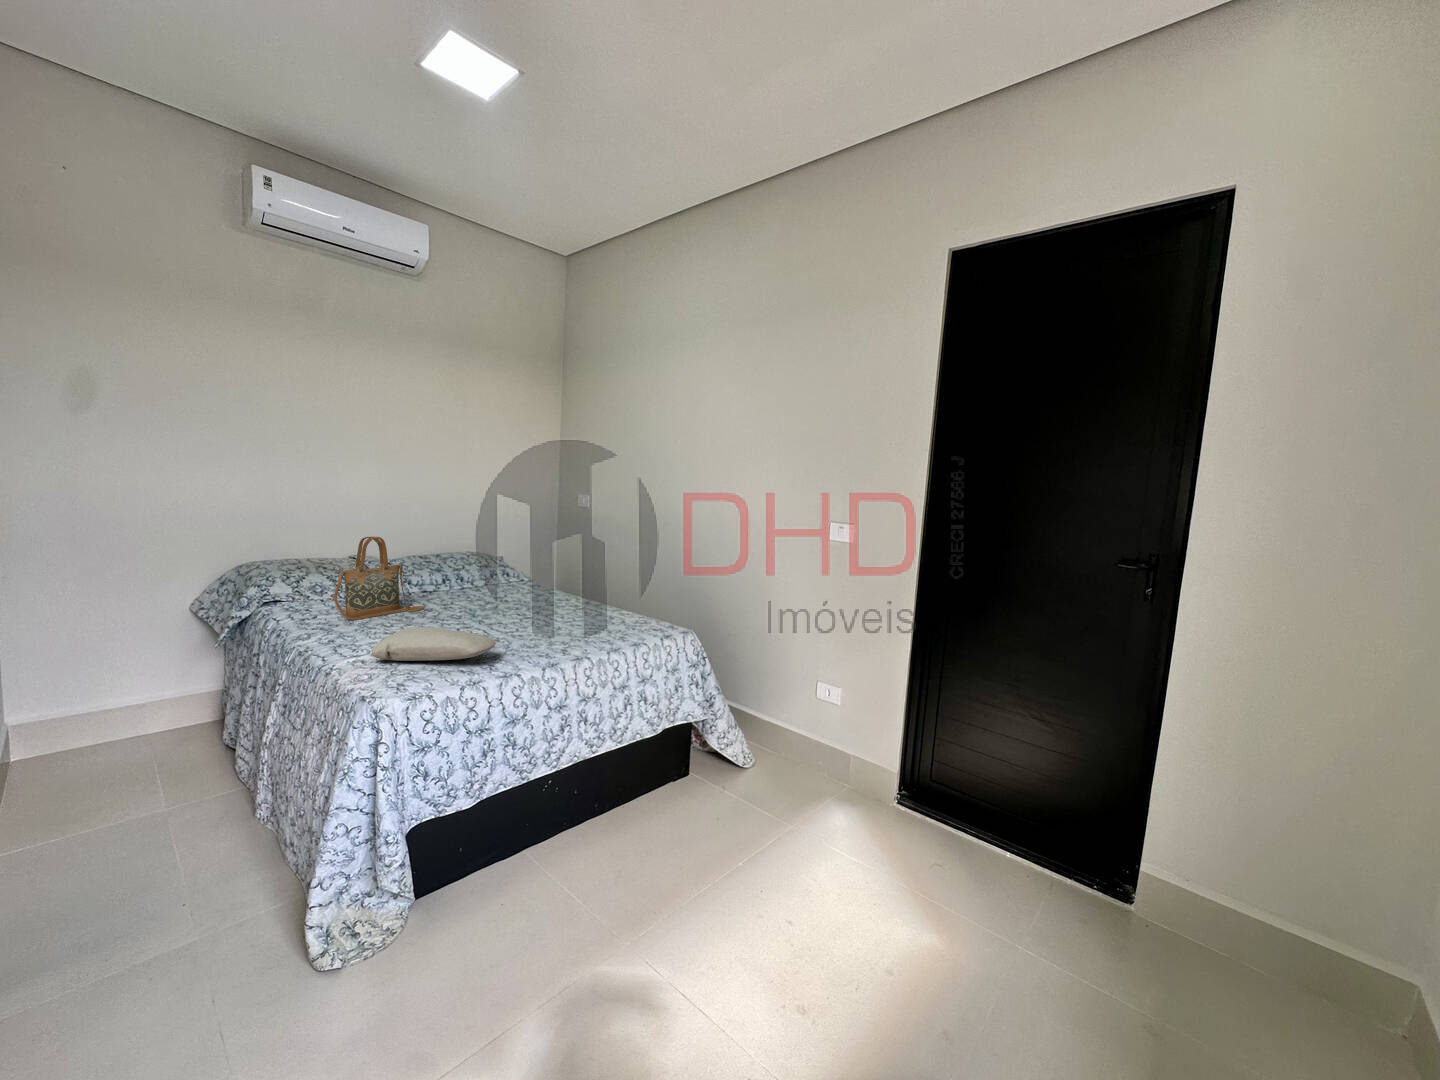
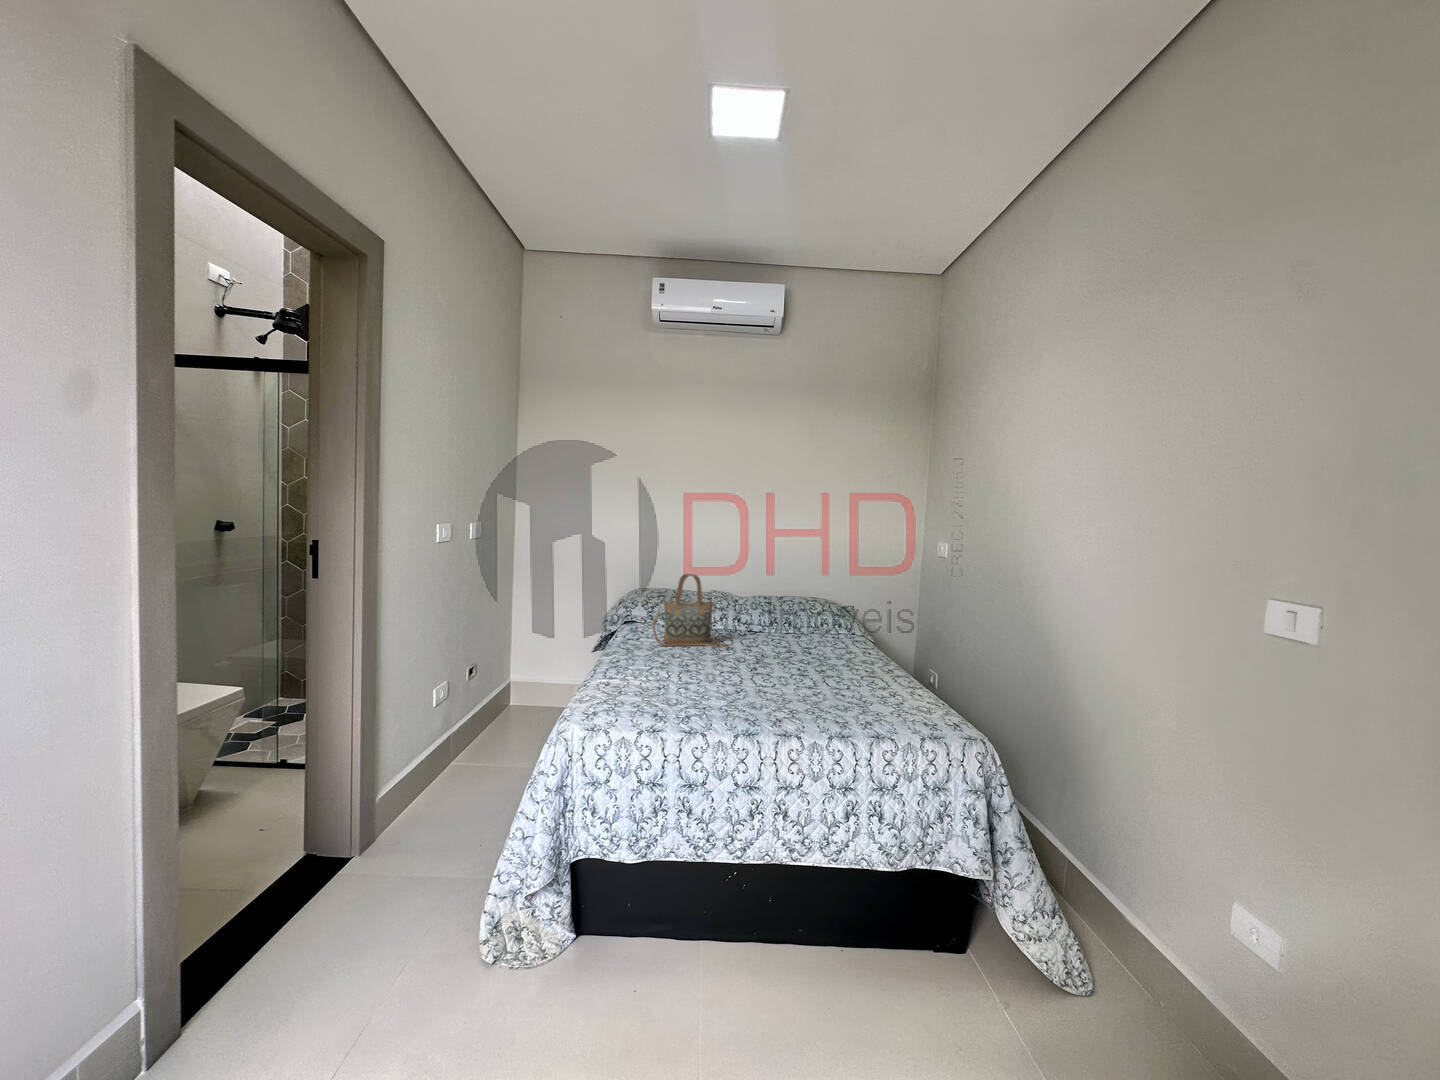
pillow: present [372,627,496,661] -> none [612,661,709,703]

